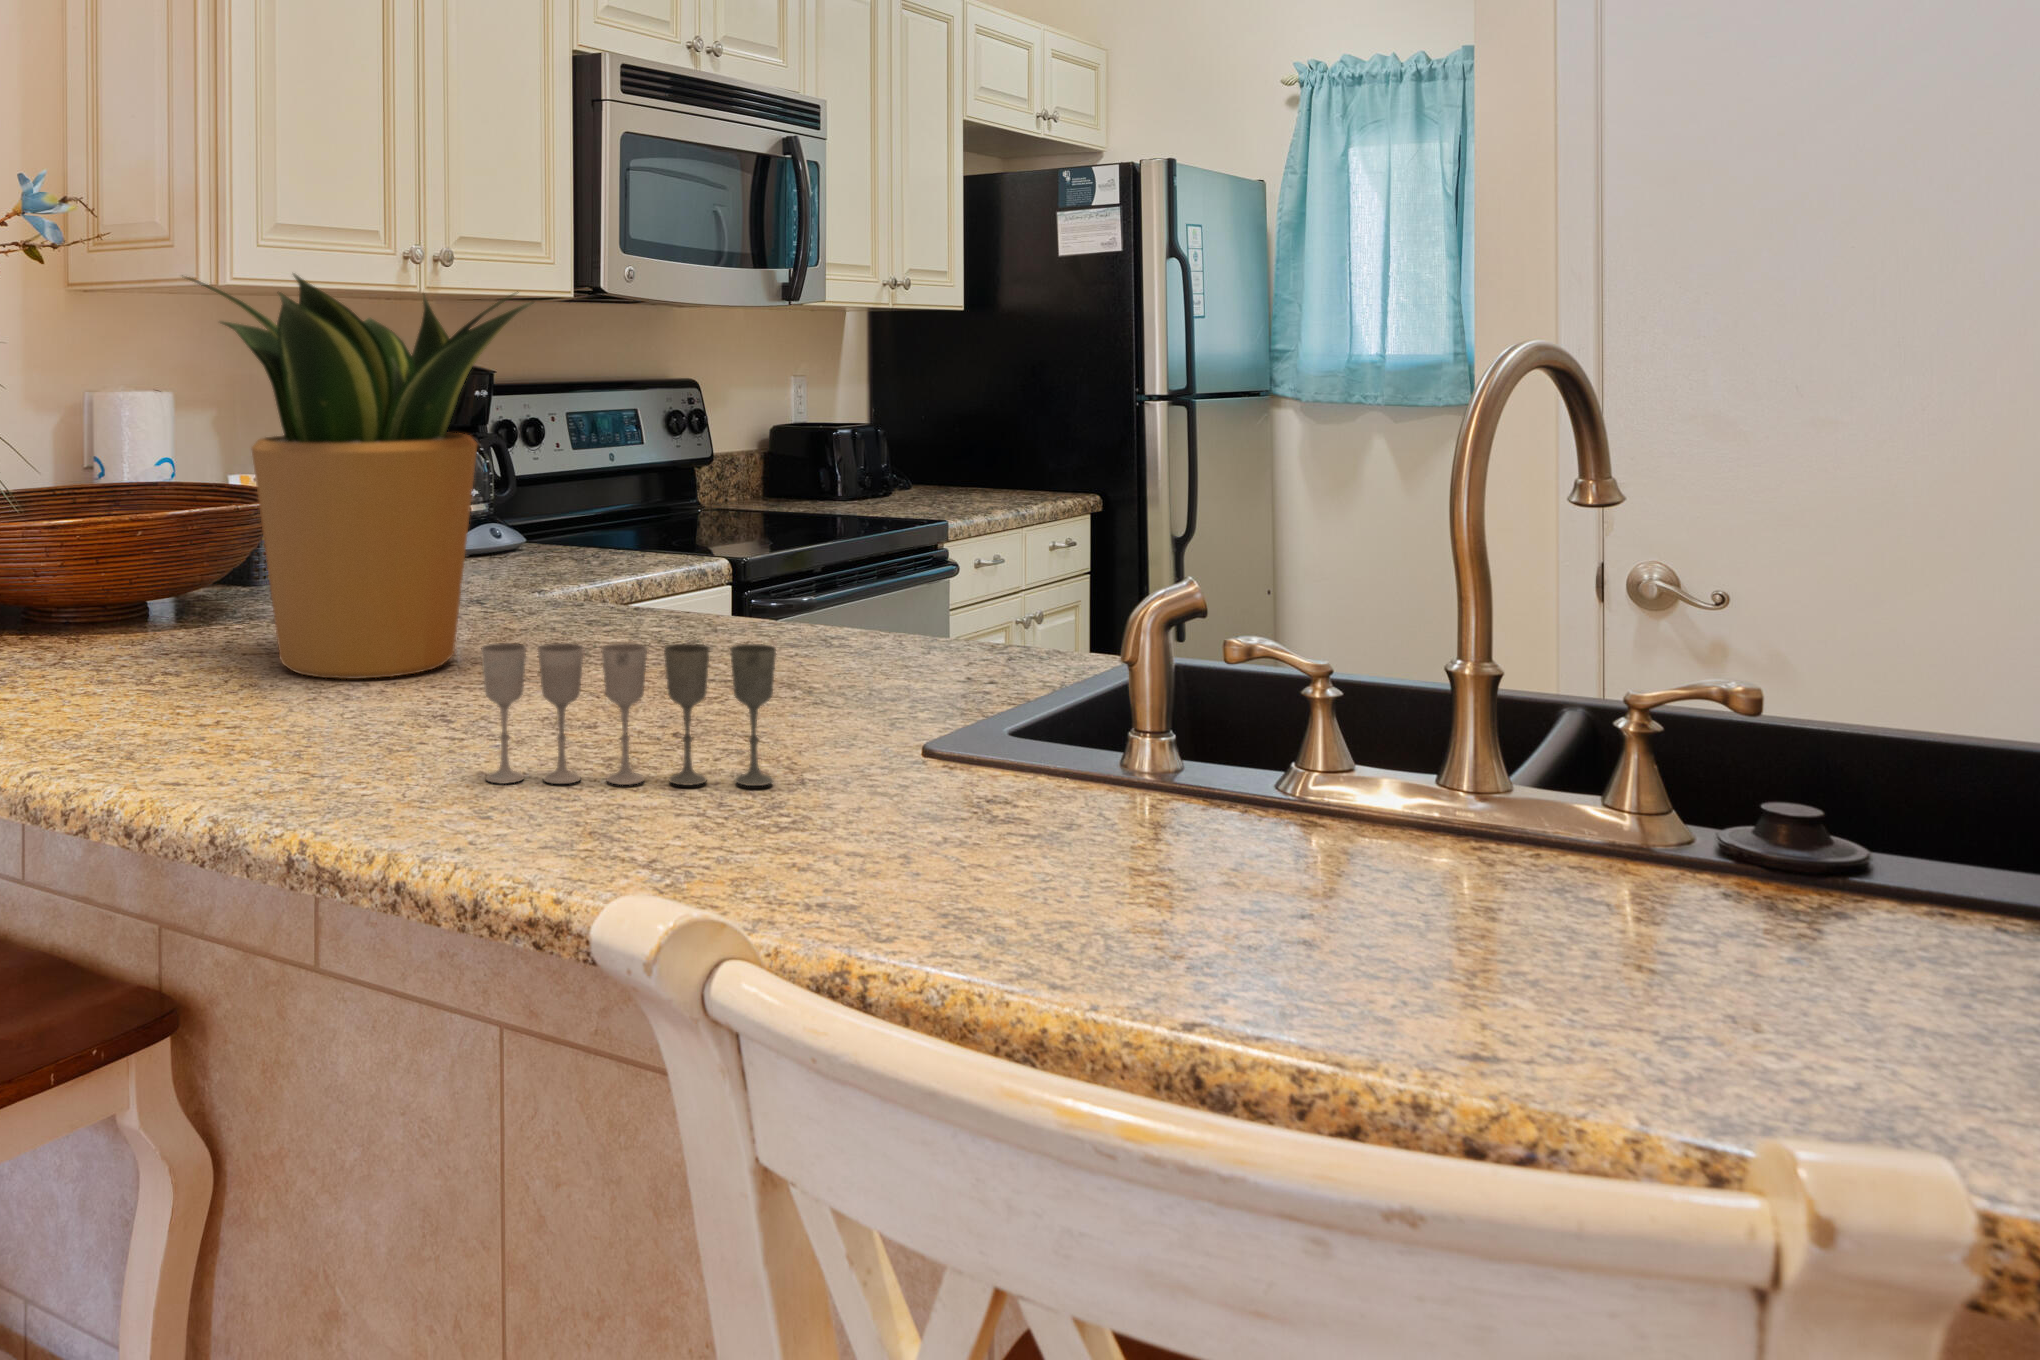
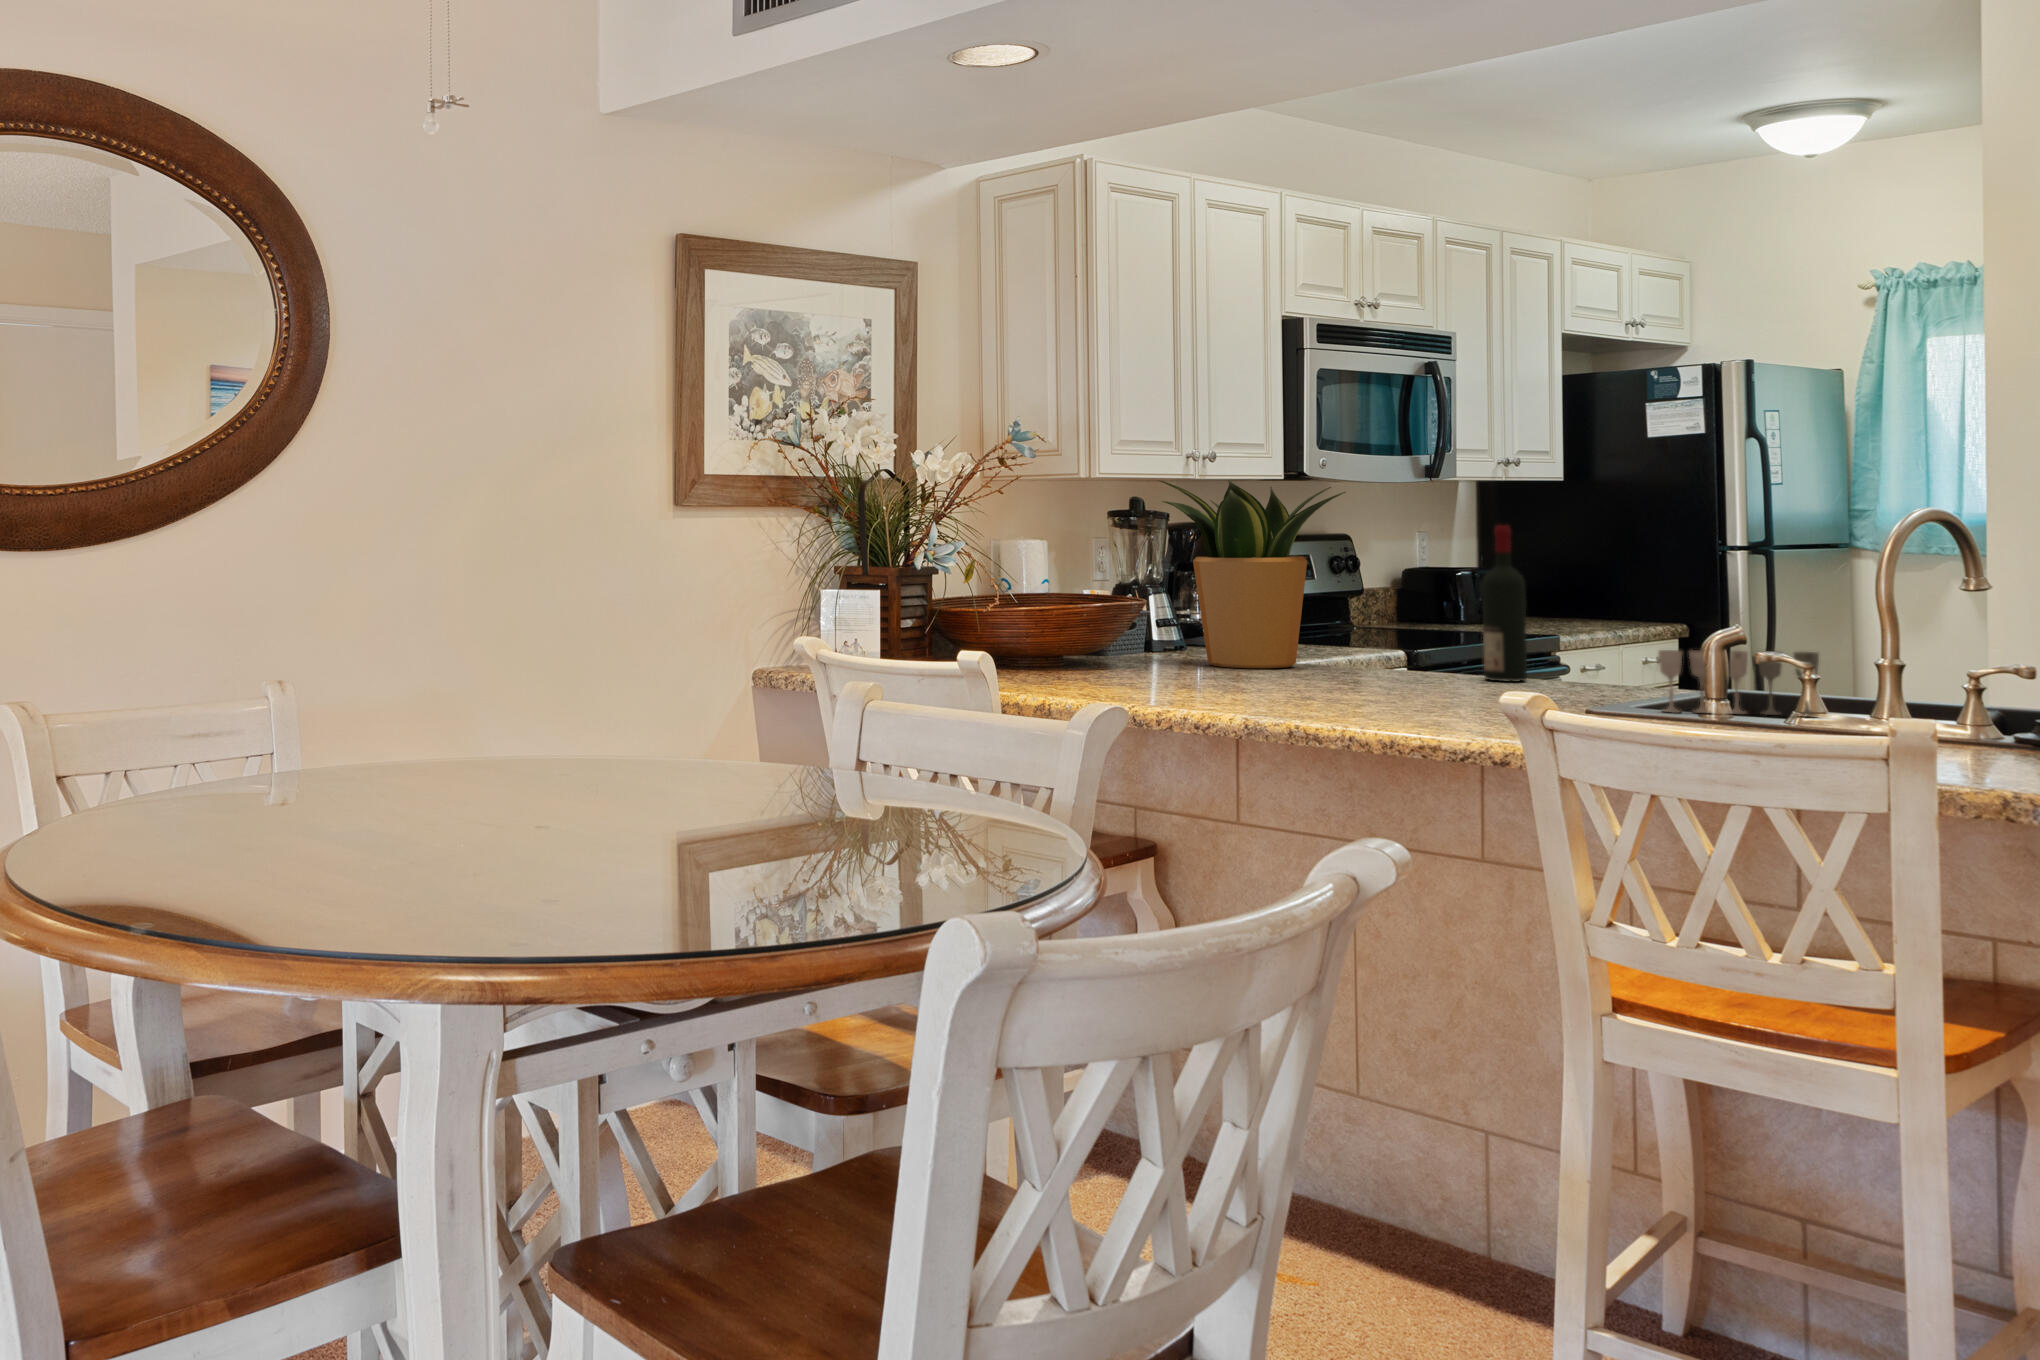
wine bottle: none [785,375,870,725] -> present [1483,525,1527,682]
wine glass: present [481,643,776,786] -> present [1658,650,1819,716]

